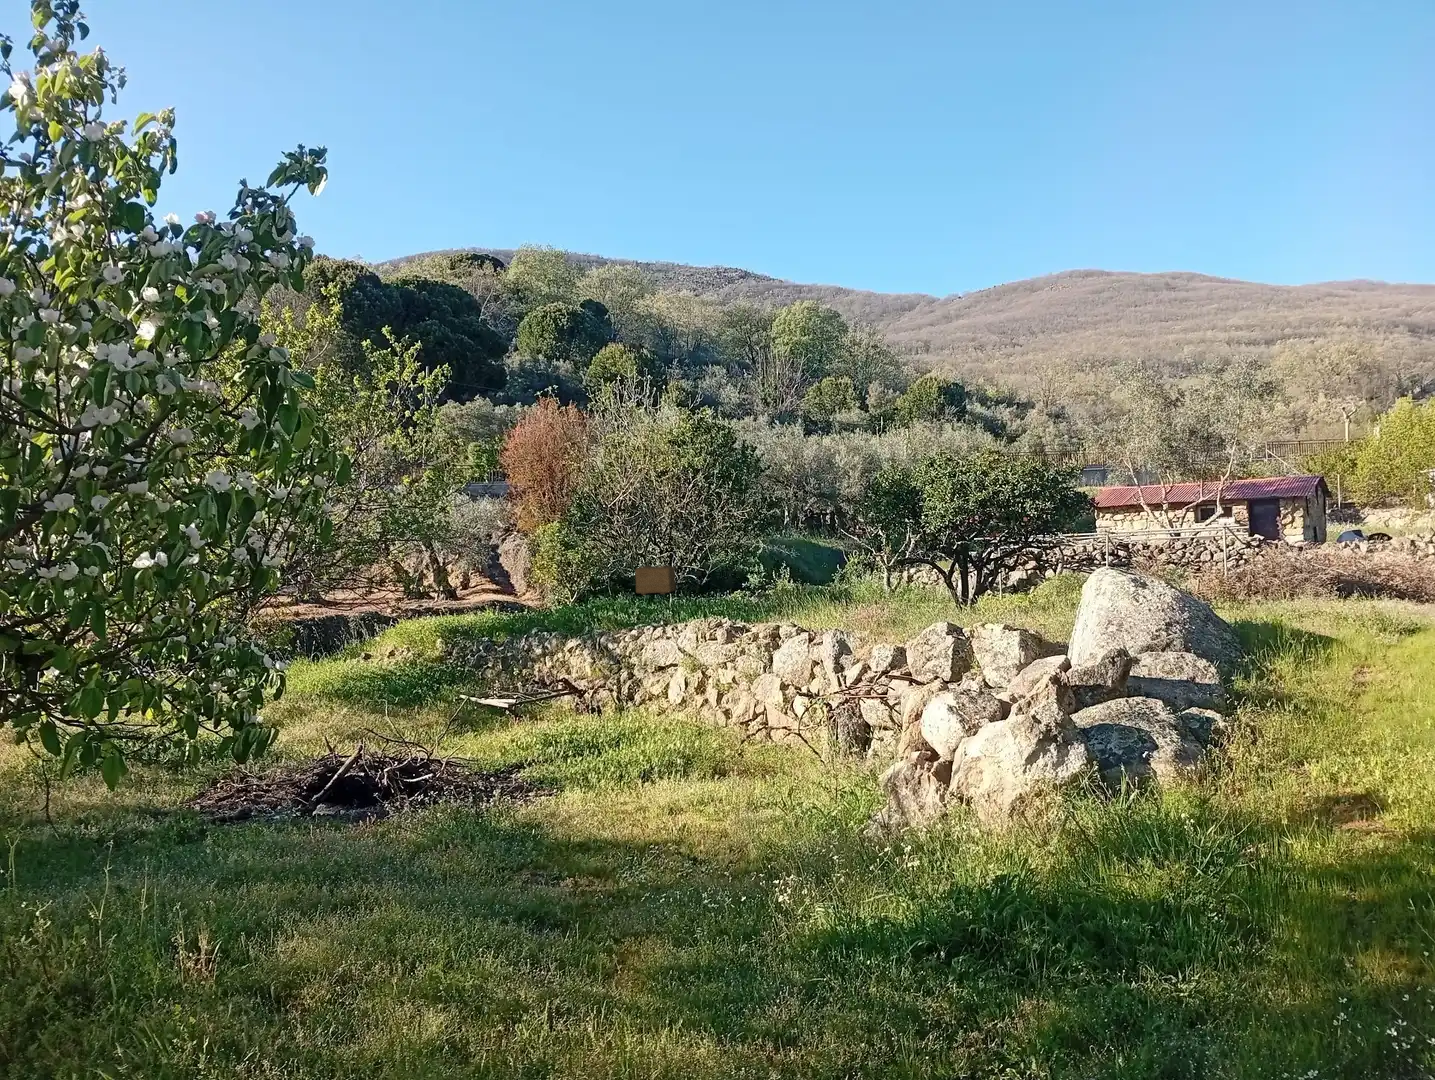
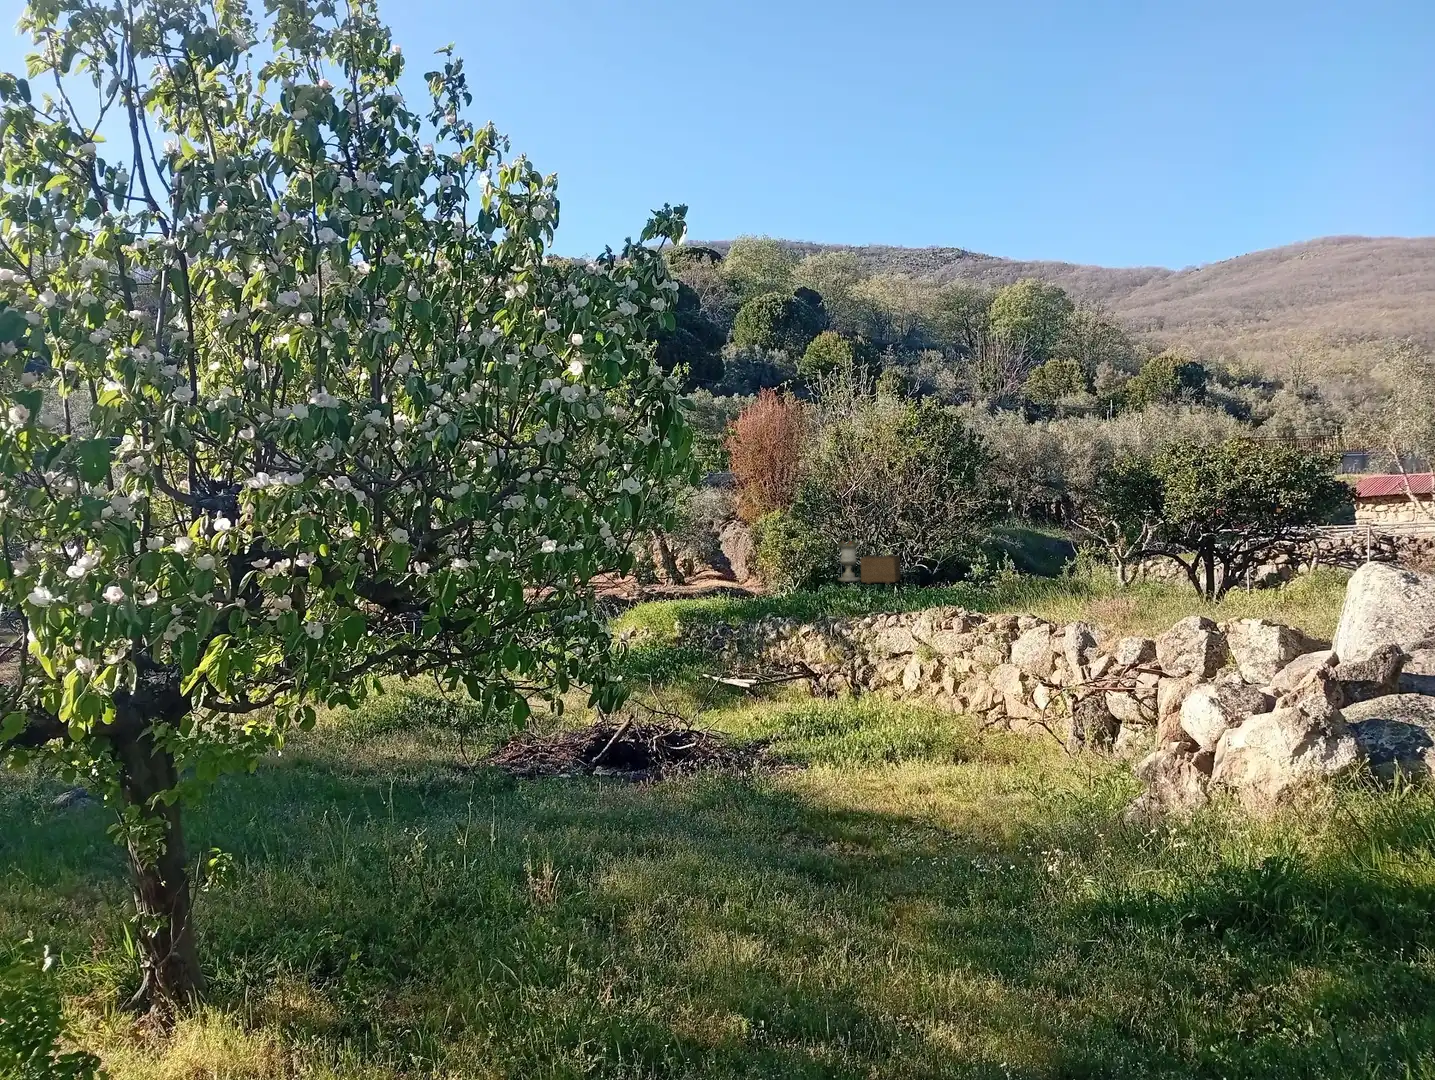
planter: none [613,550,637,593] -> present [837,540,860,582]

